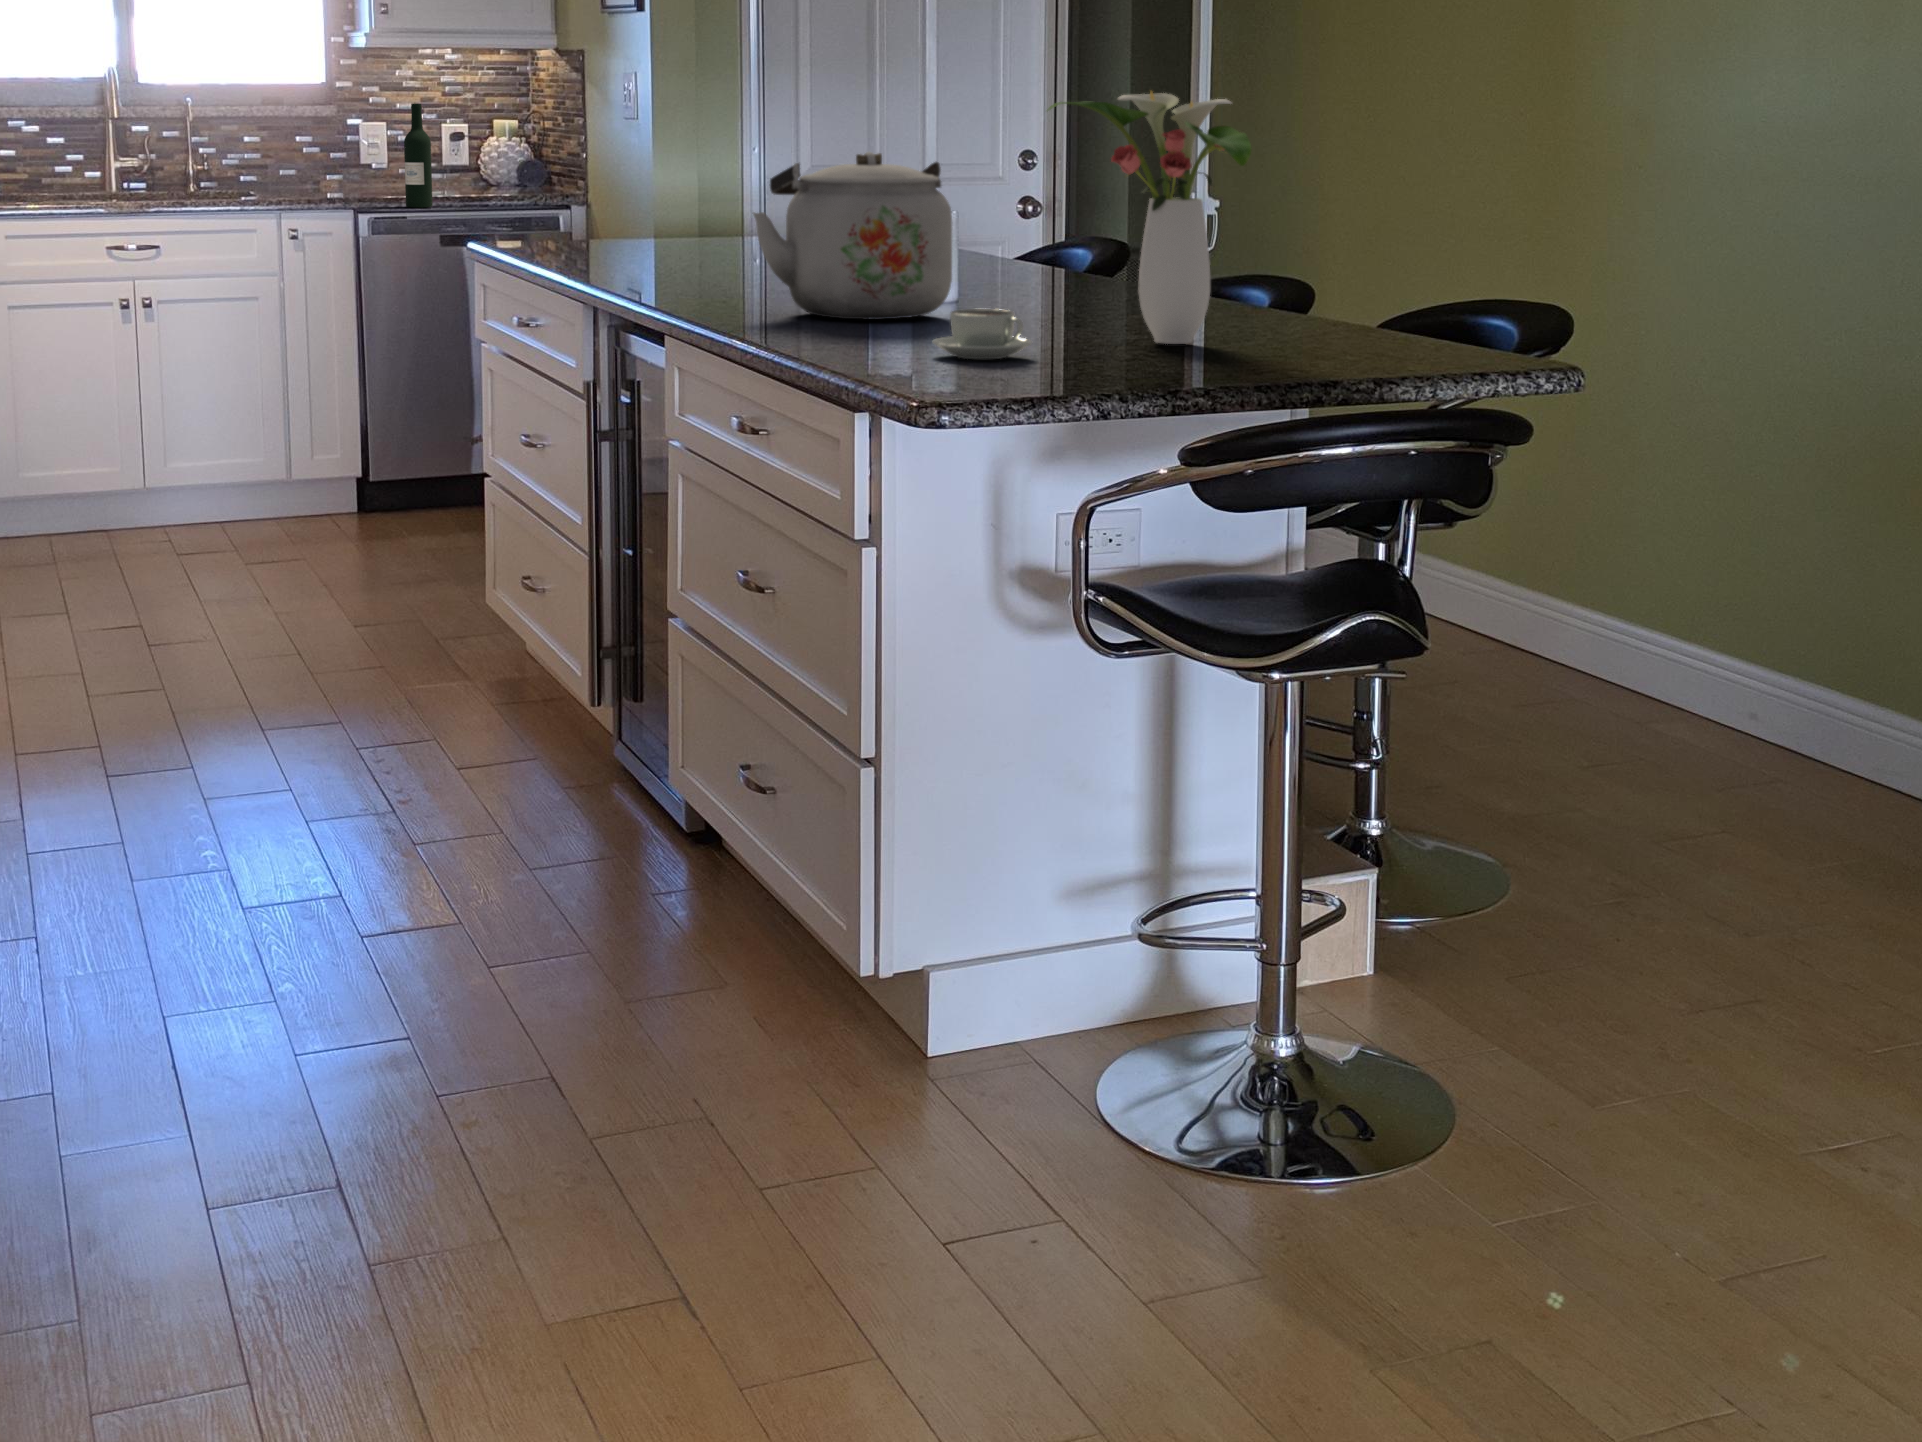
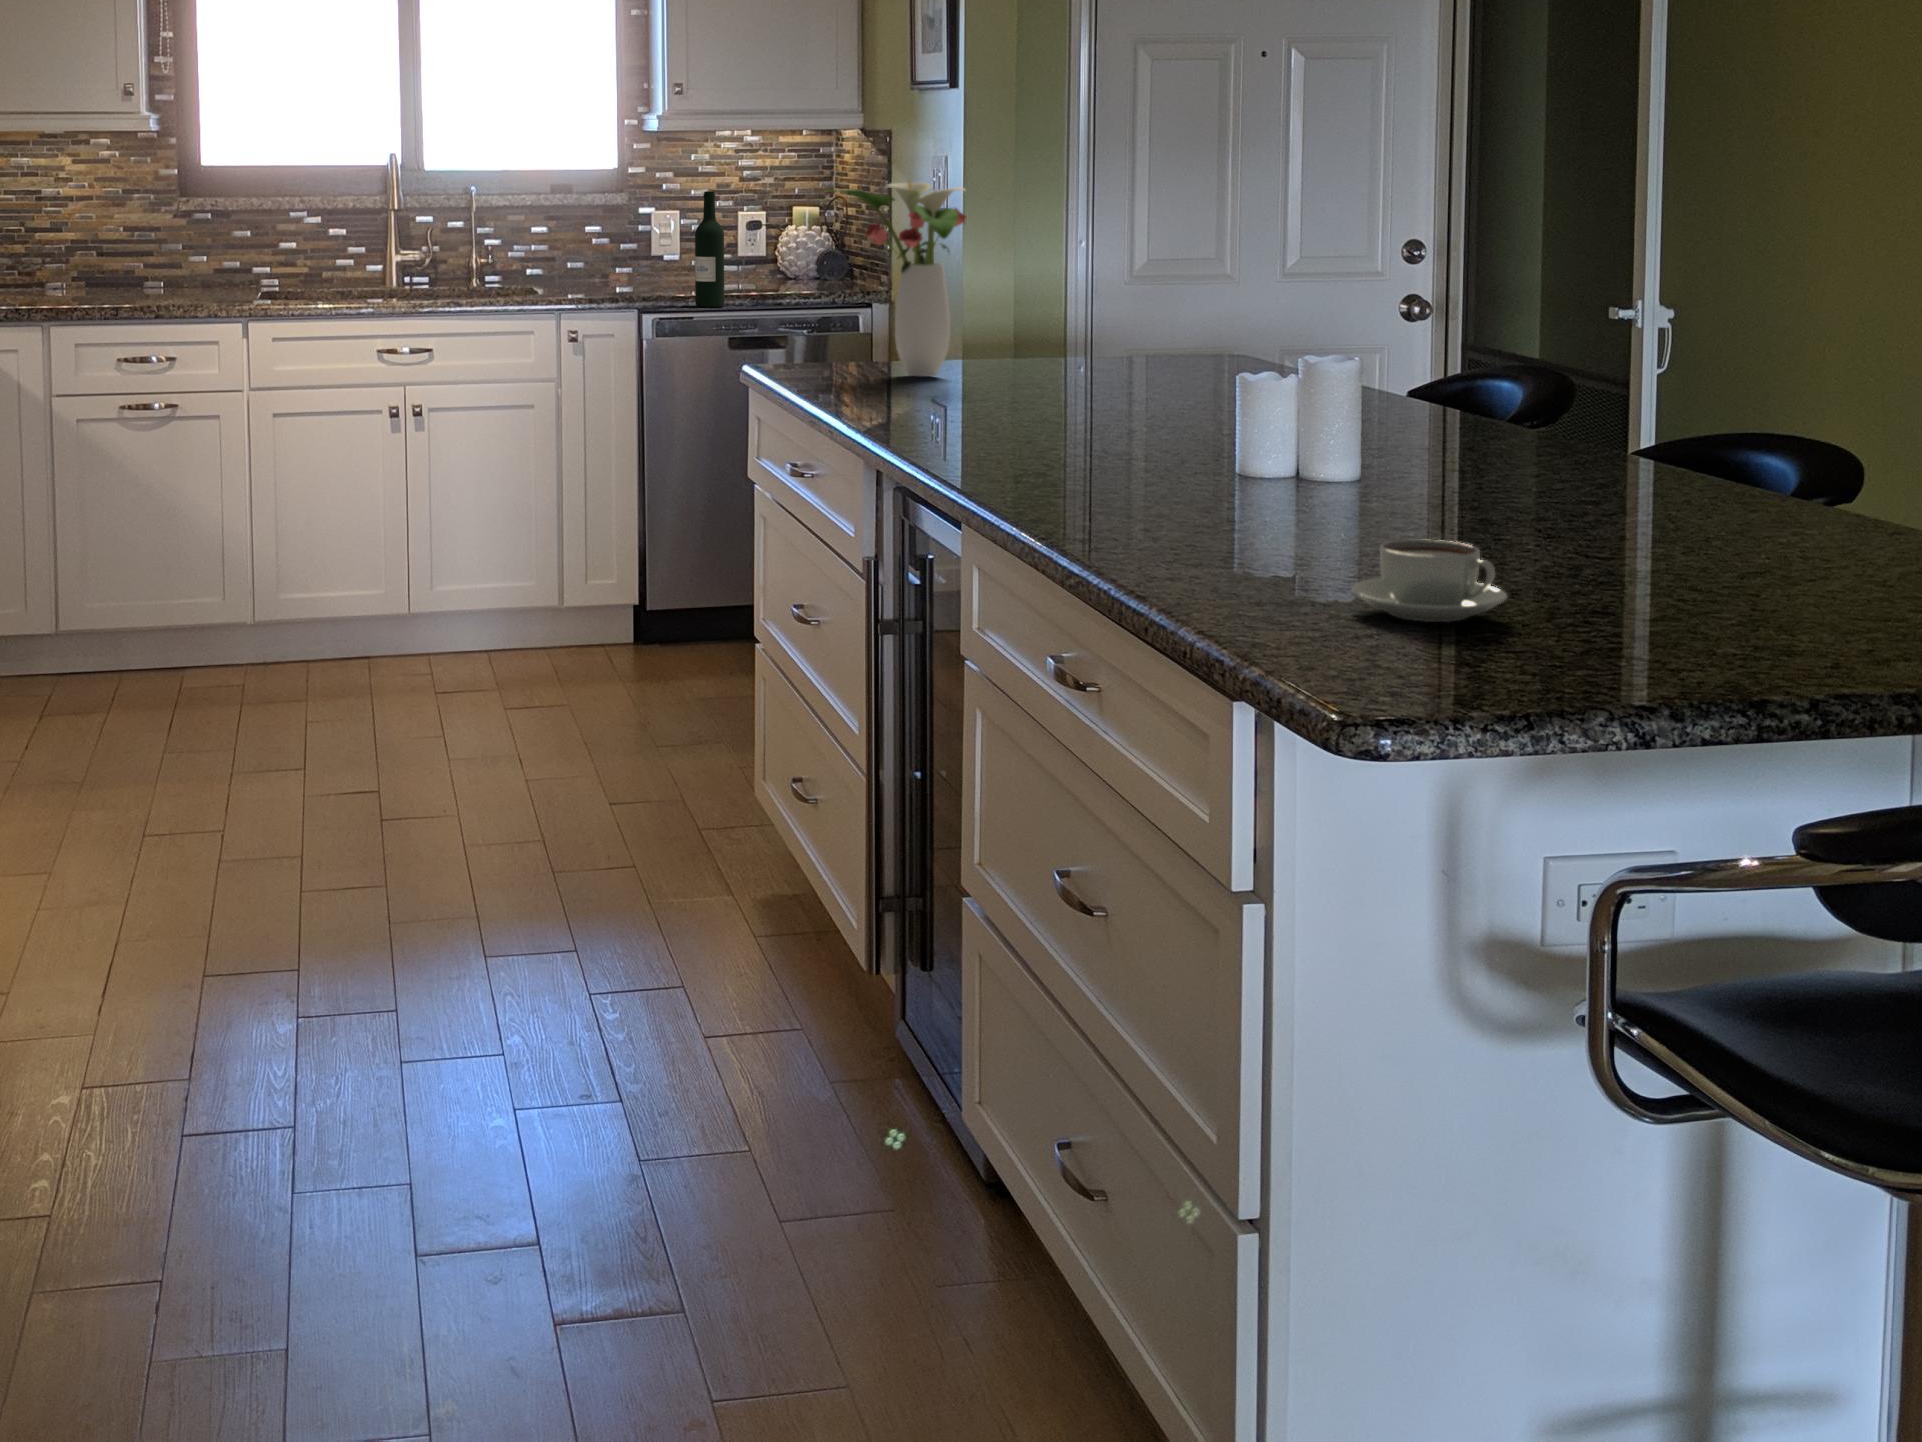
flower arrangement: present [1048,91,1251,344] -> present [834,182,966,376]
kettle: present [753,152,952,319] -> none [1085,287,1363,520]

